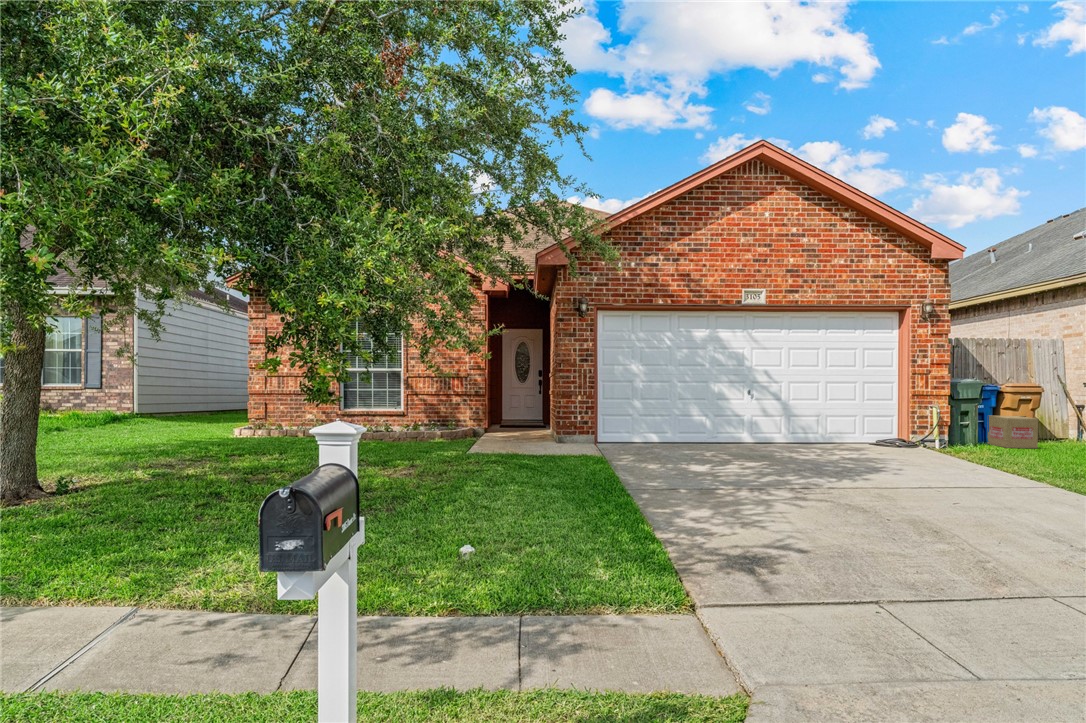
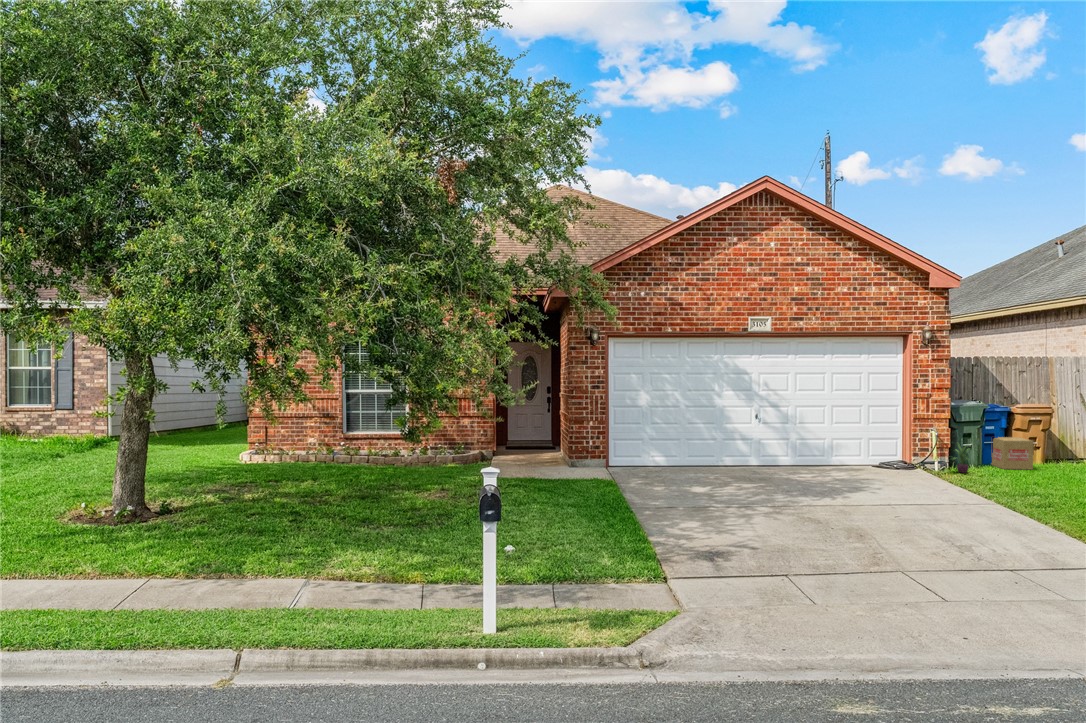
decorative plant: none [945,419,989,451] -> present [953,444,969,473]

